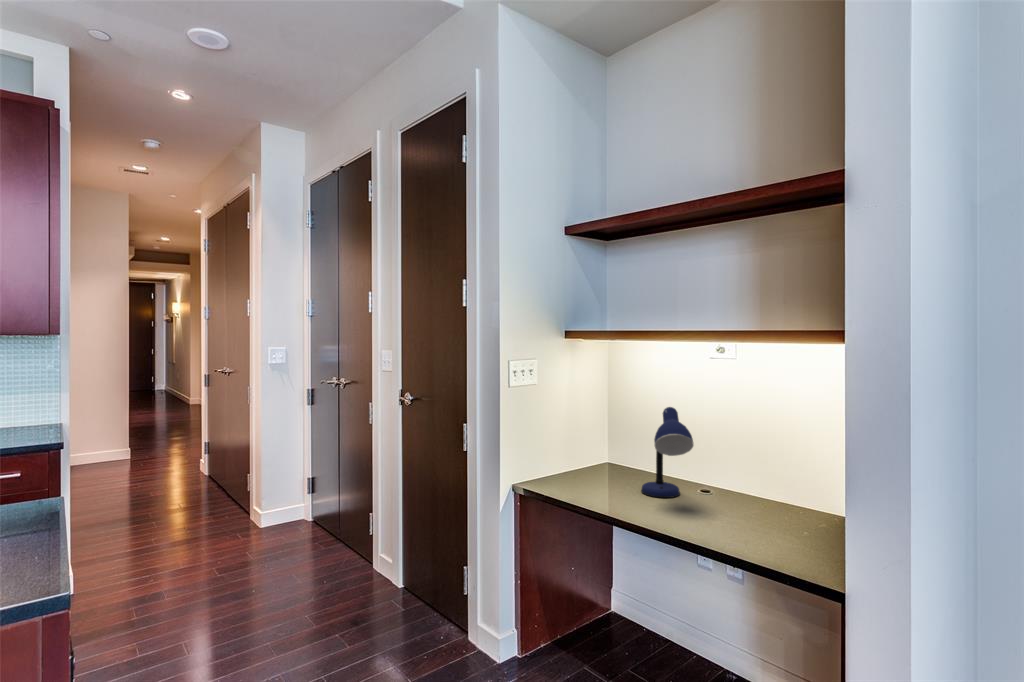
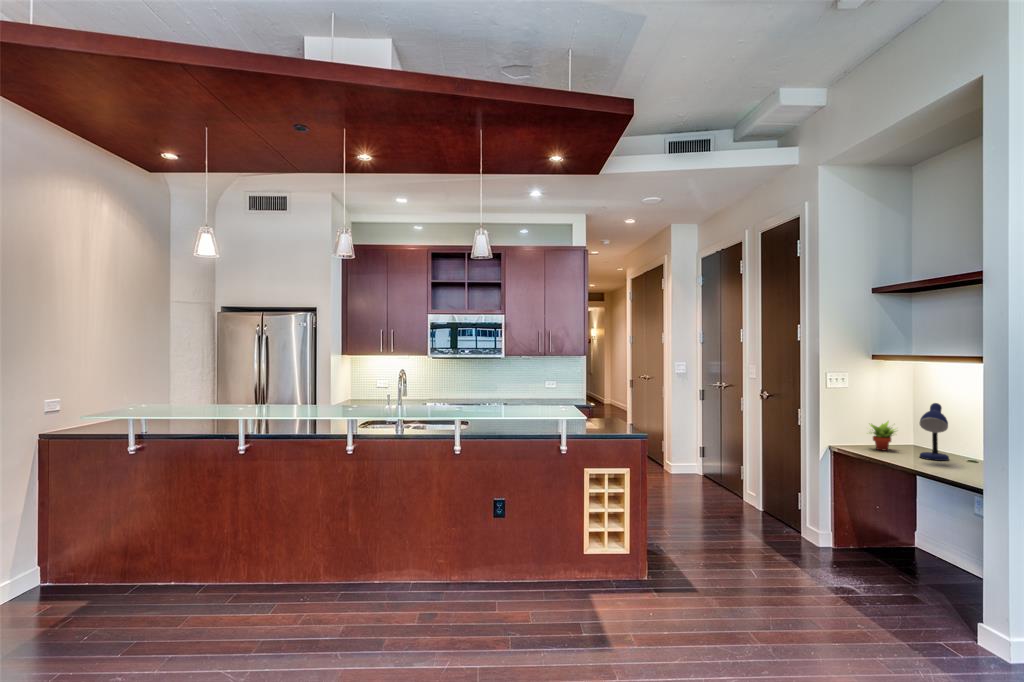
succulent plant: none [564,434,609,483] -> present [870,421,896,450]

